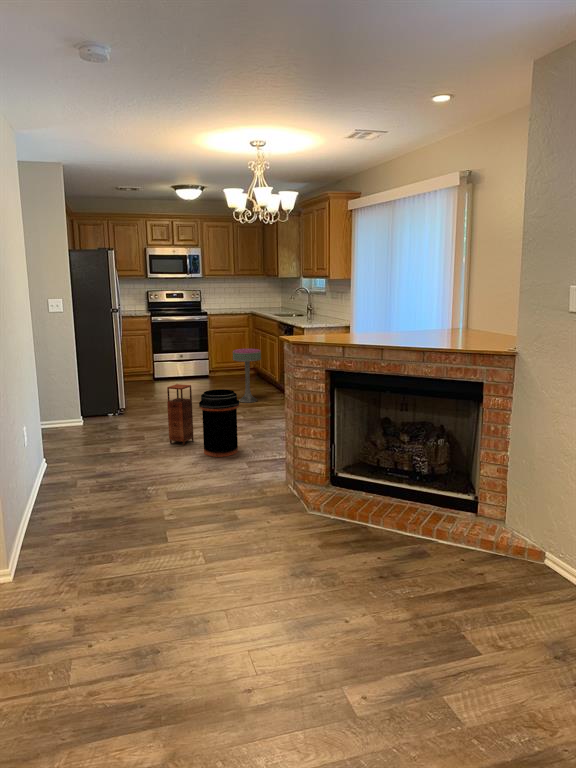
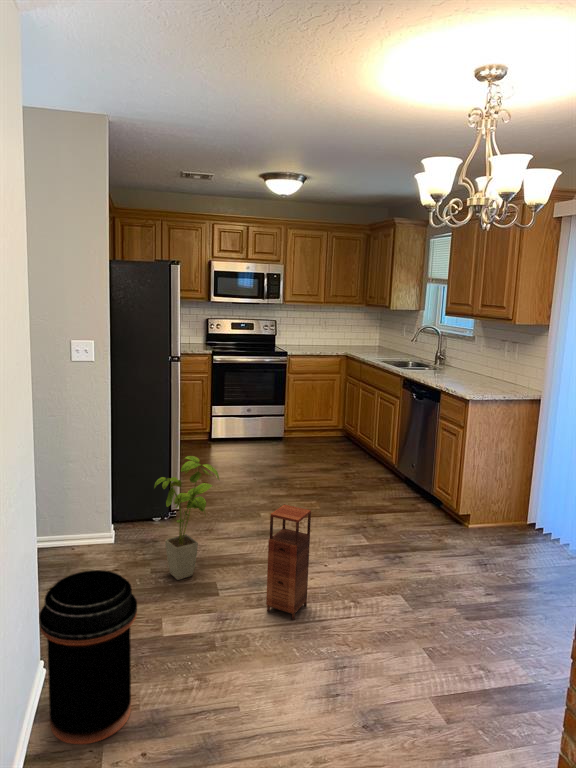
bar stool: present [233,348,261,403] -> none [340,418,384,501]
house plant: none [103,363,141,436] -> present [154,456,219,580]
trash can: present [199,389,239,457] -> present [39,570,137,744]

